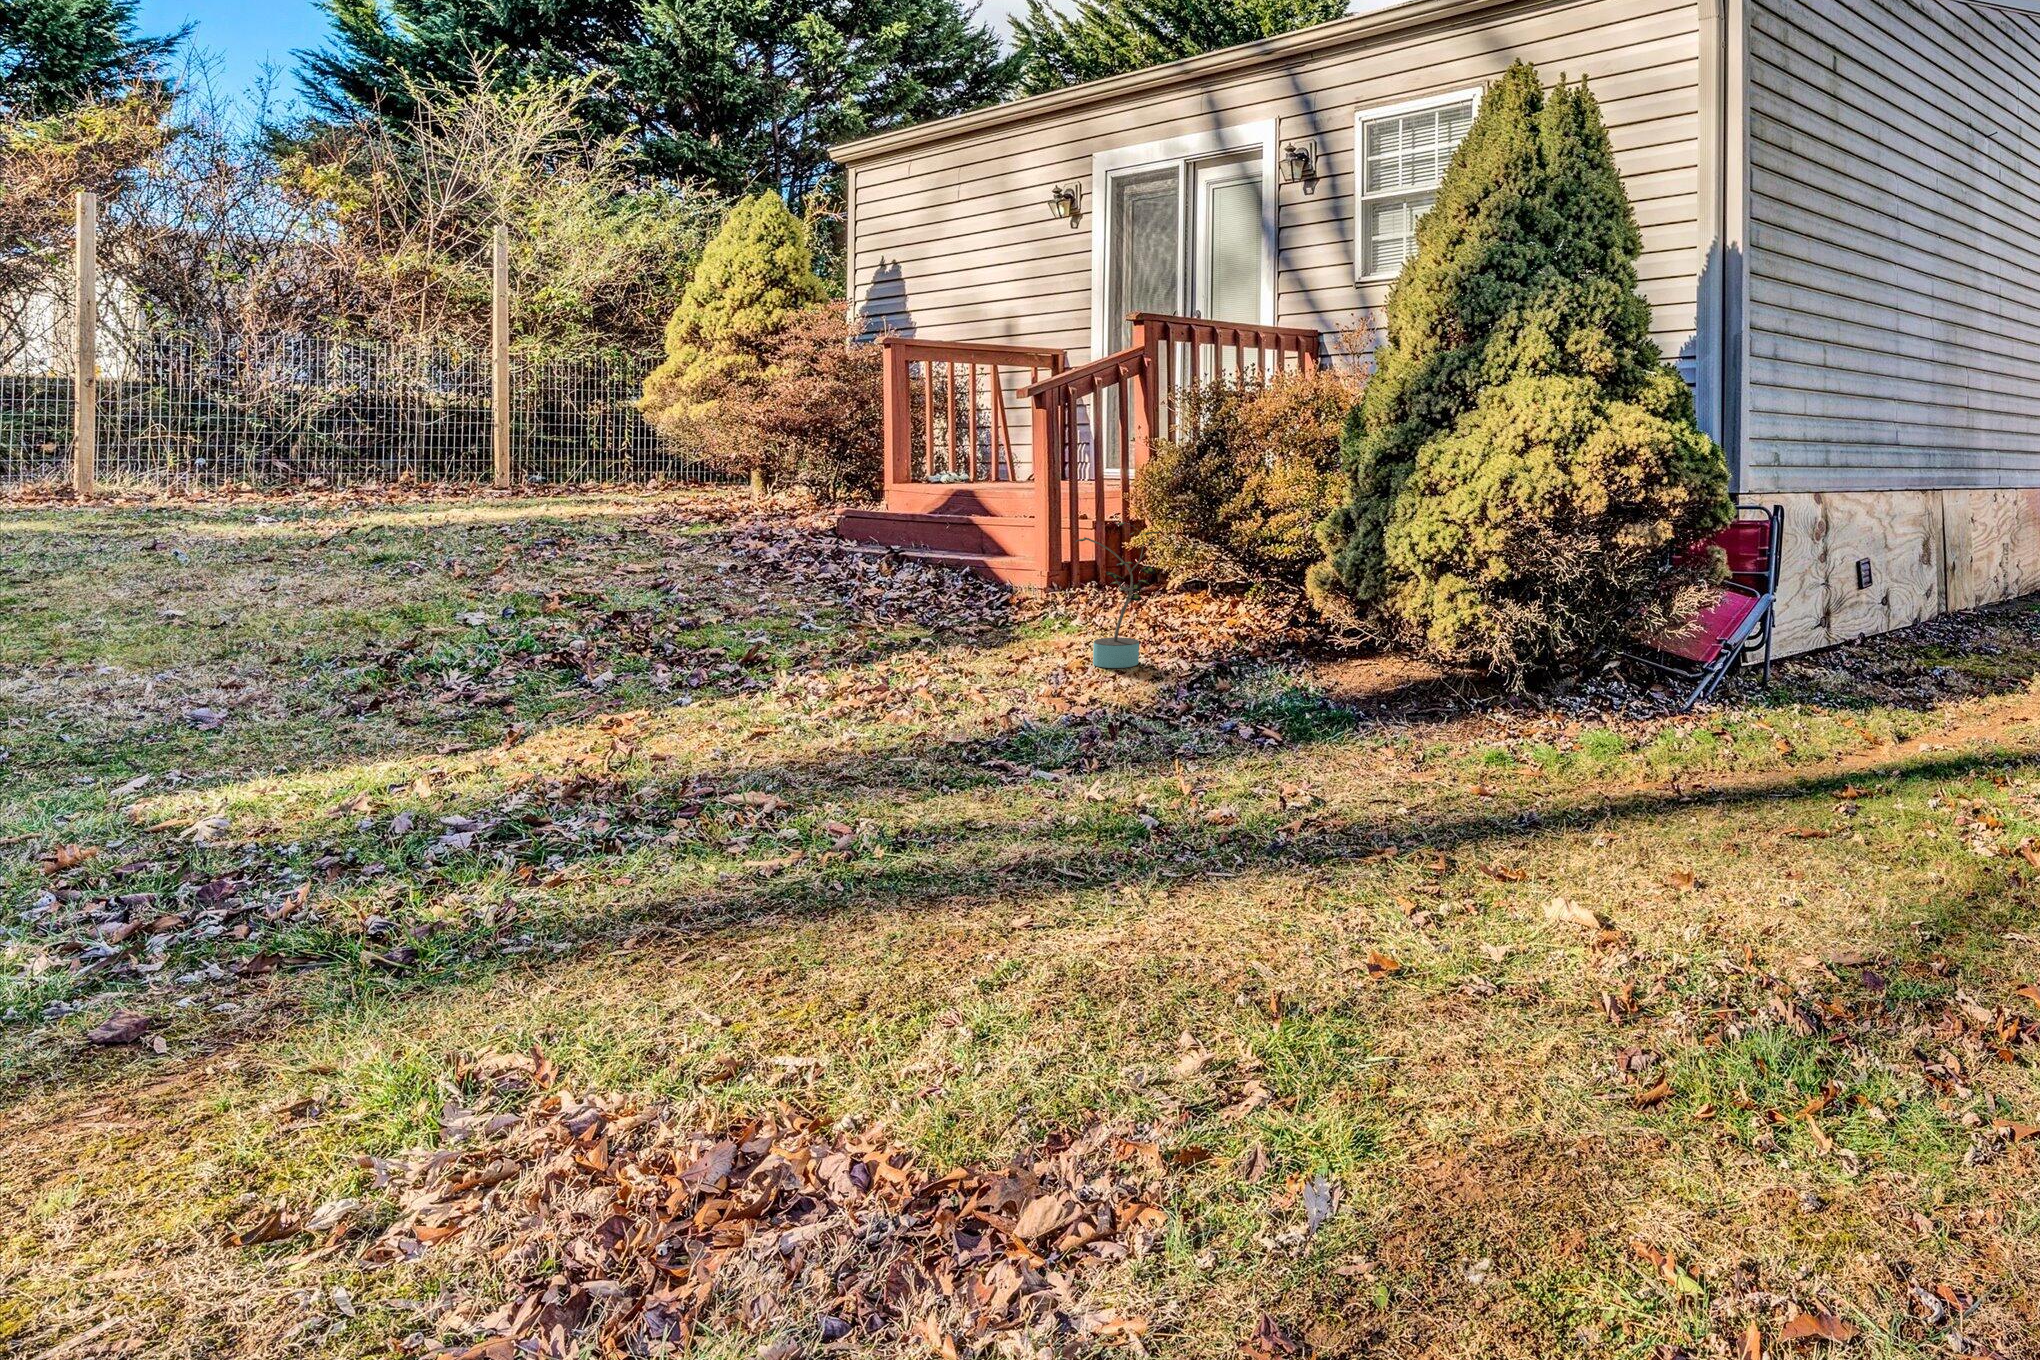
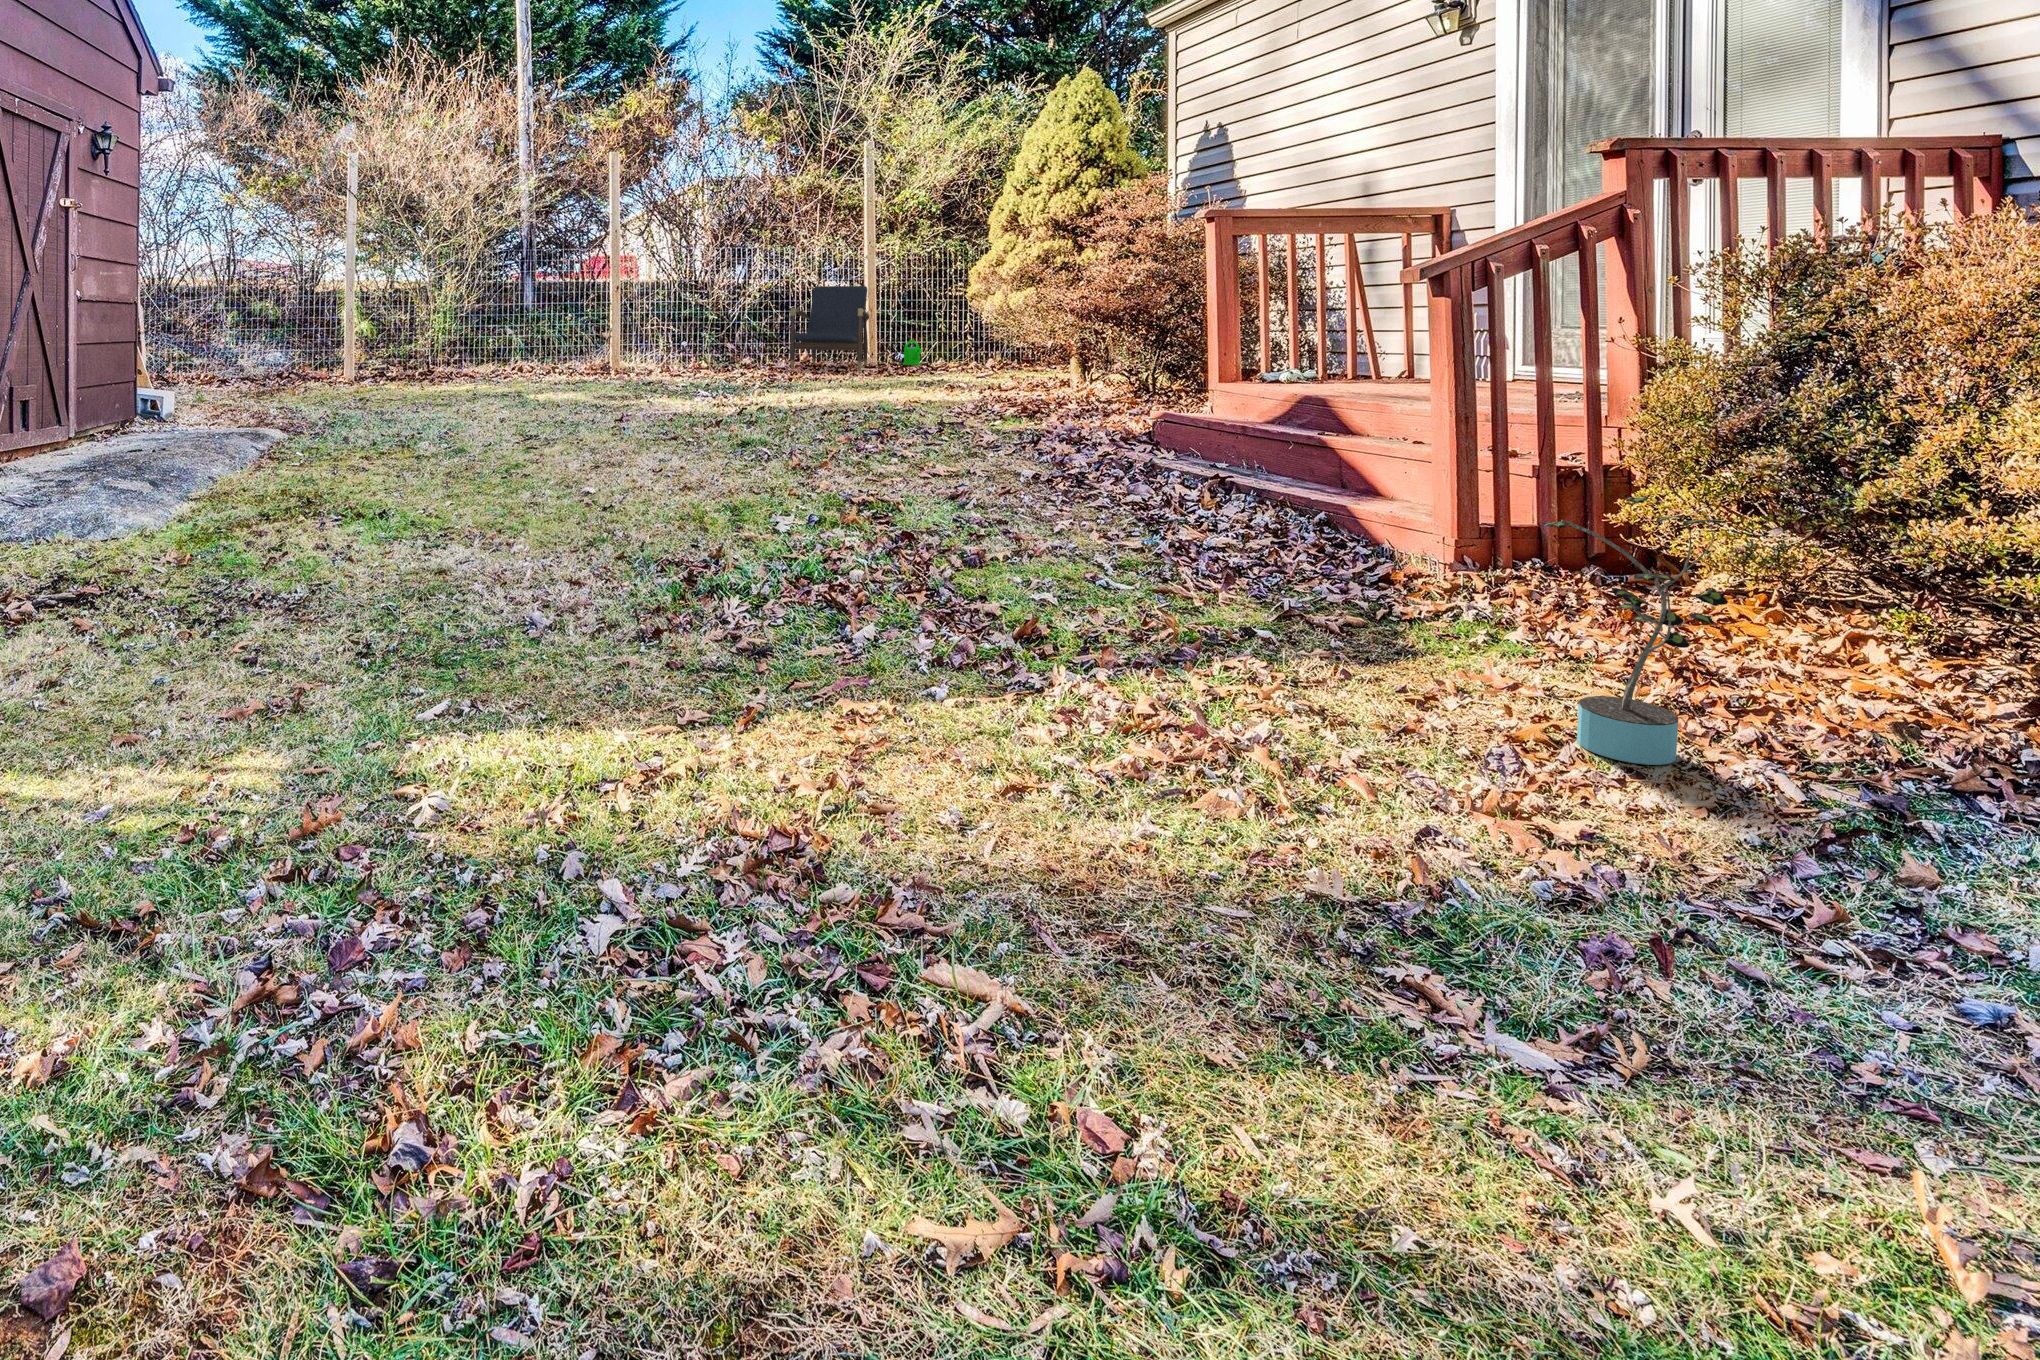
lounge chair: none [391,390,503,489] -> present [790,286,869,371]
watering can: none [547,455,573,483] -> present [903,340,922,365]

